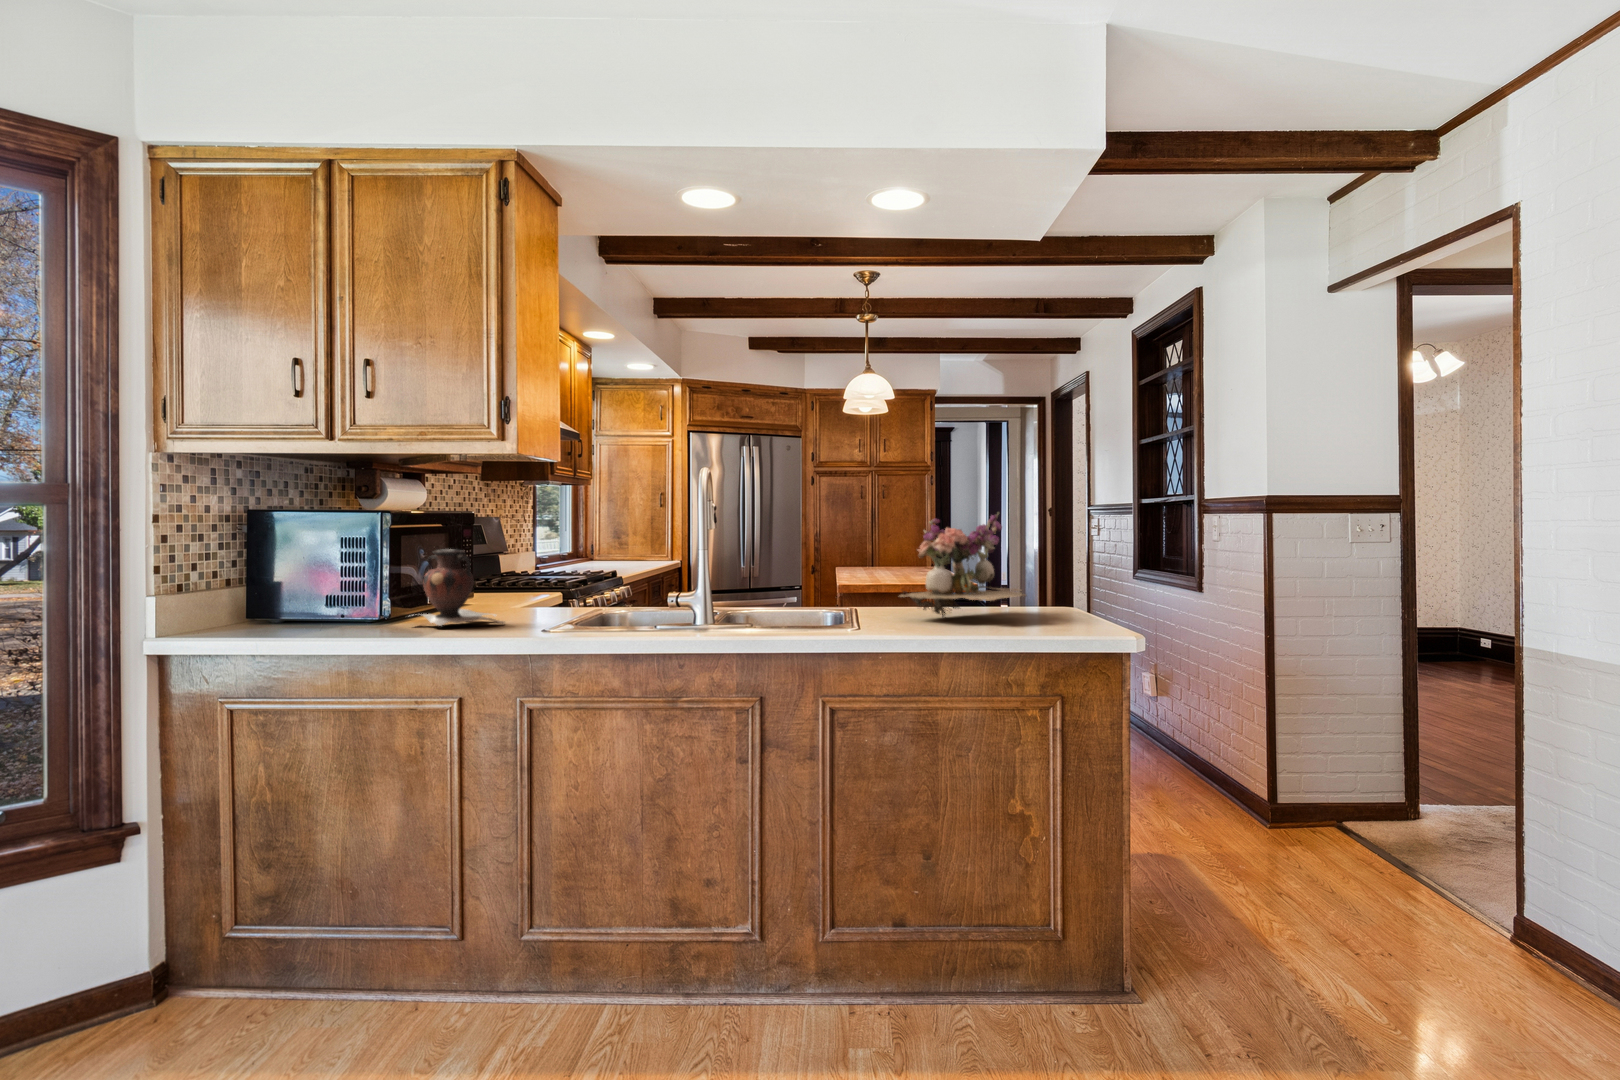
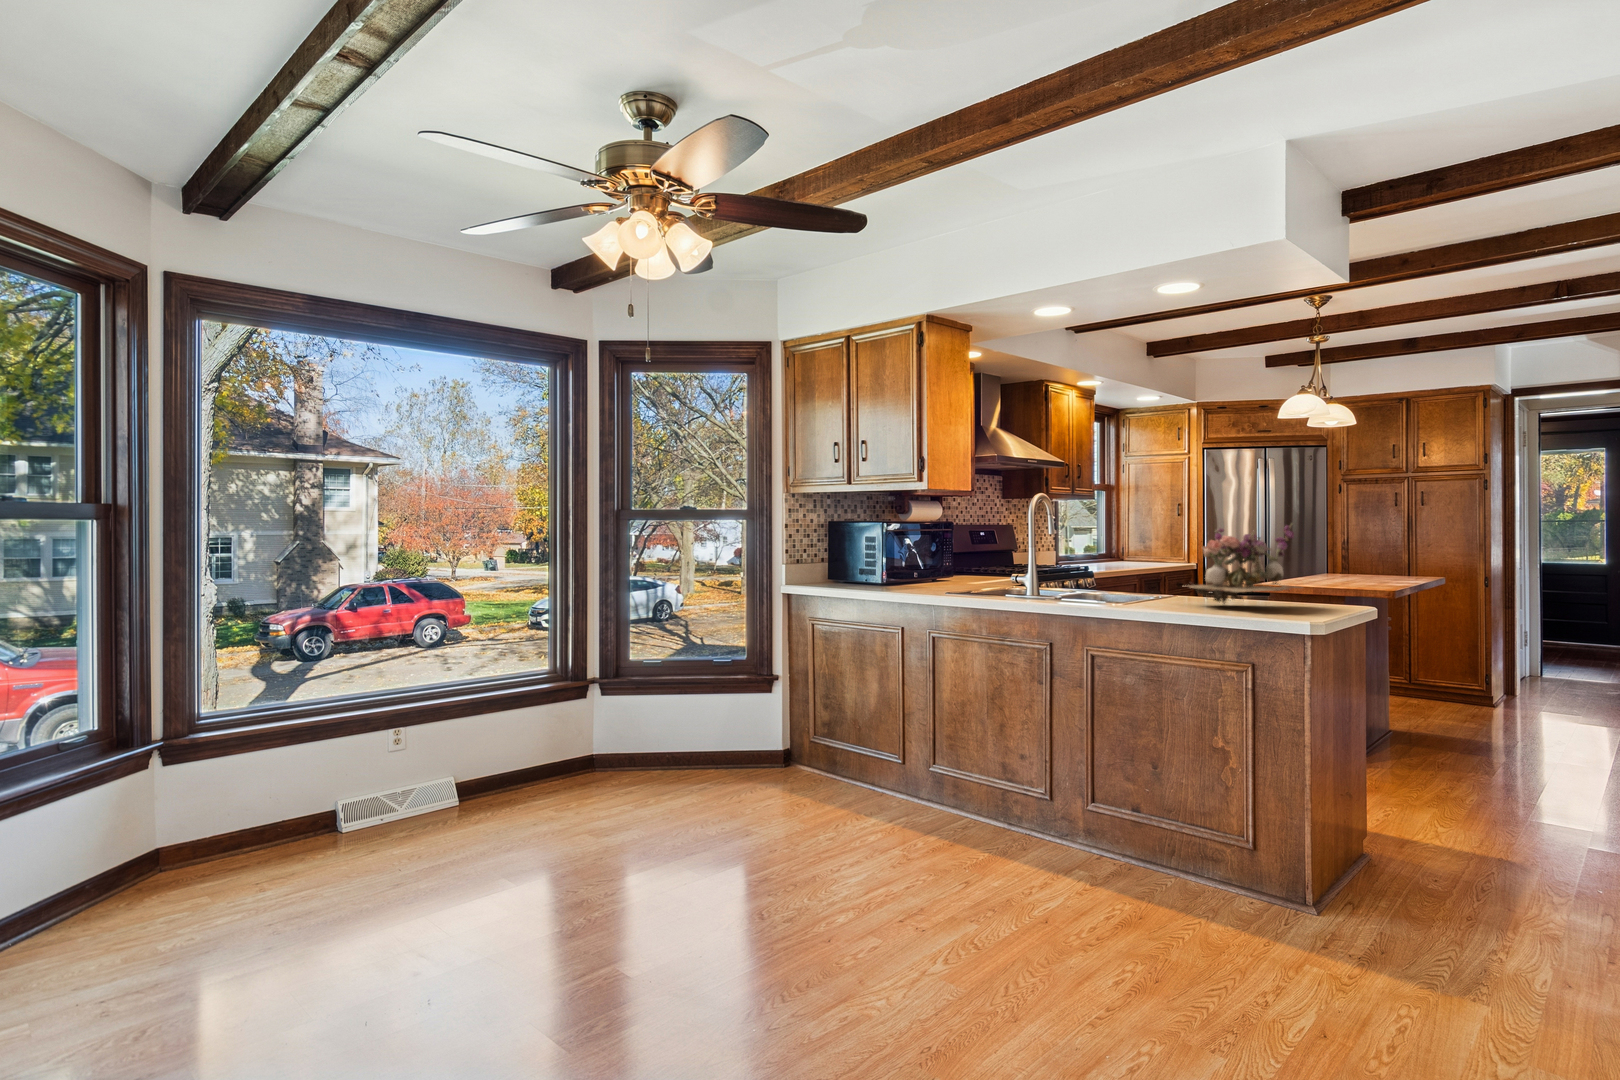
vase: present [423,549,504,626] -> none [888,545,938,589]

